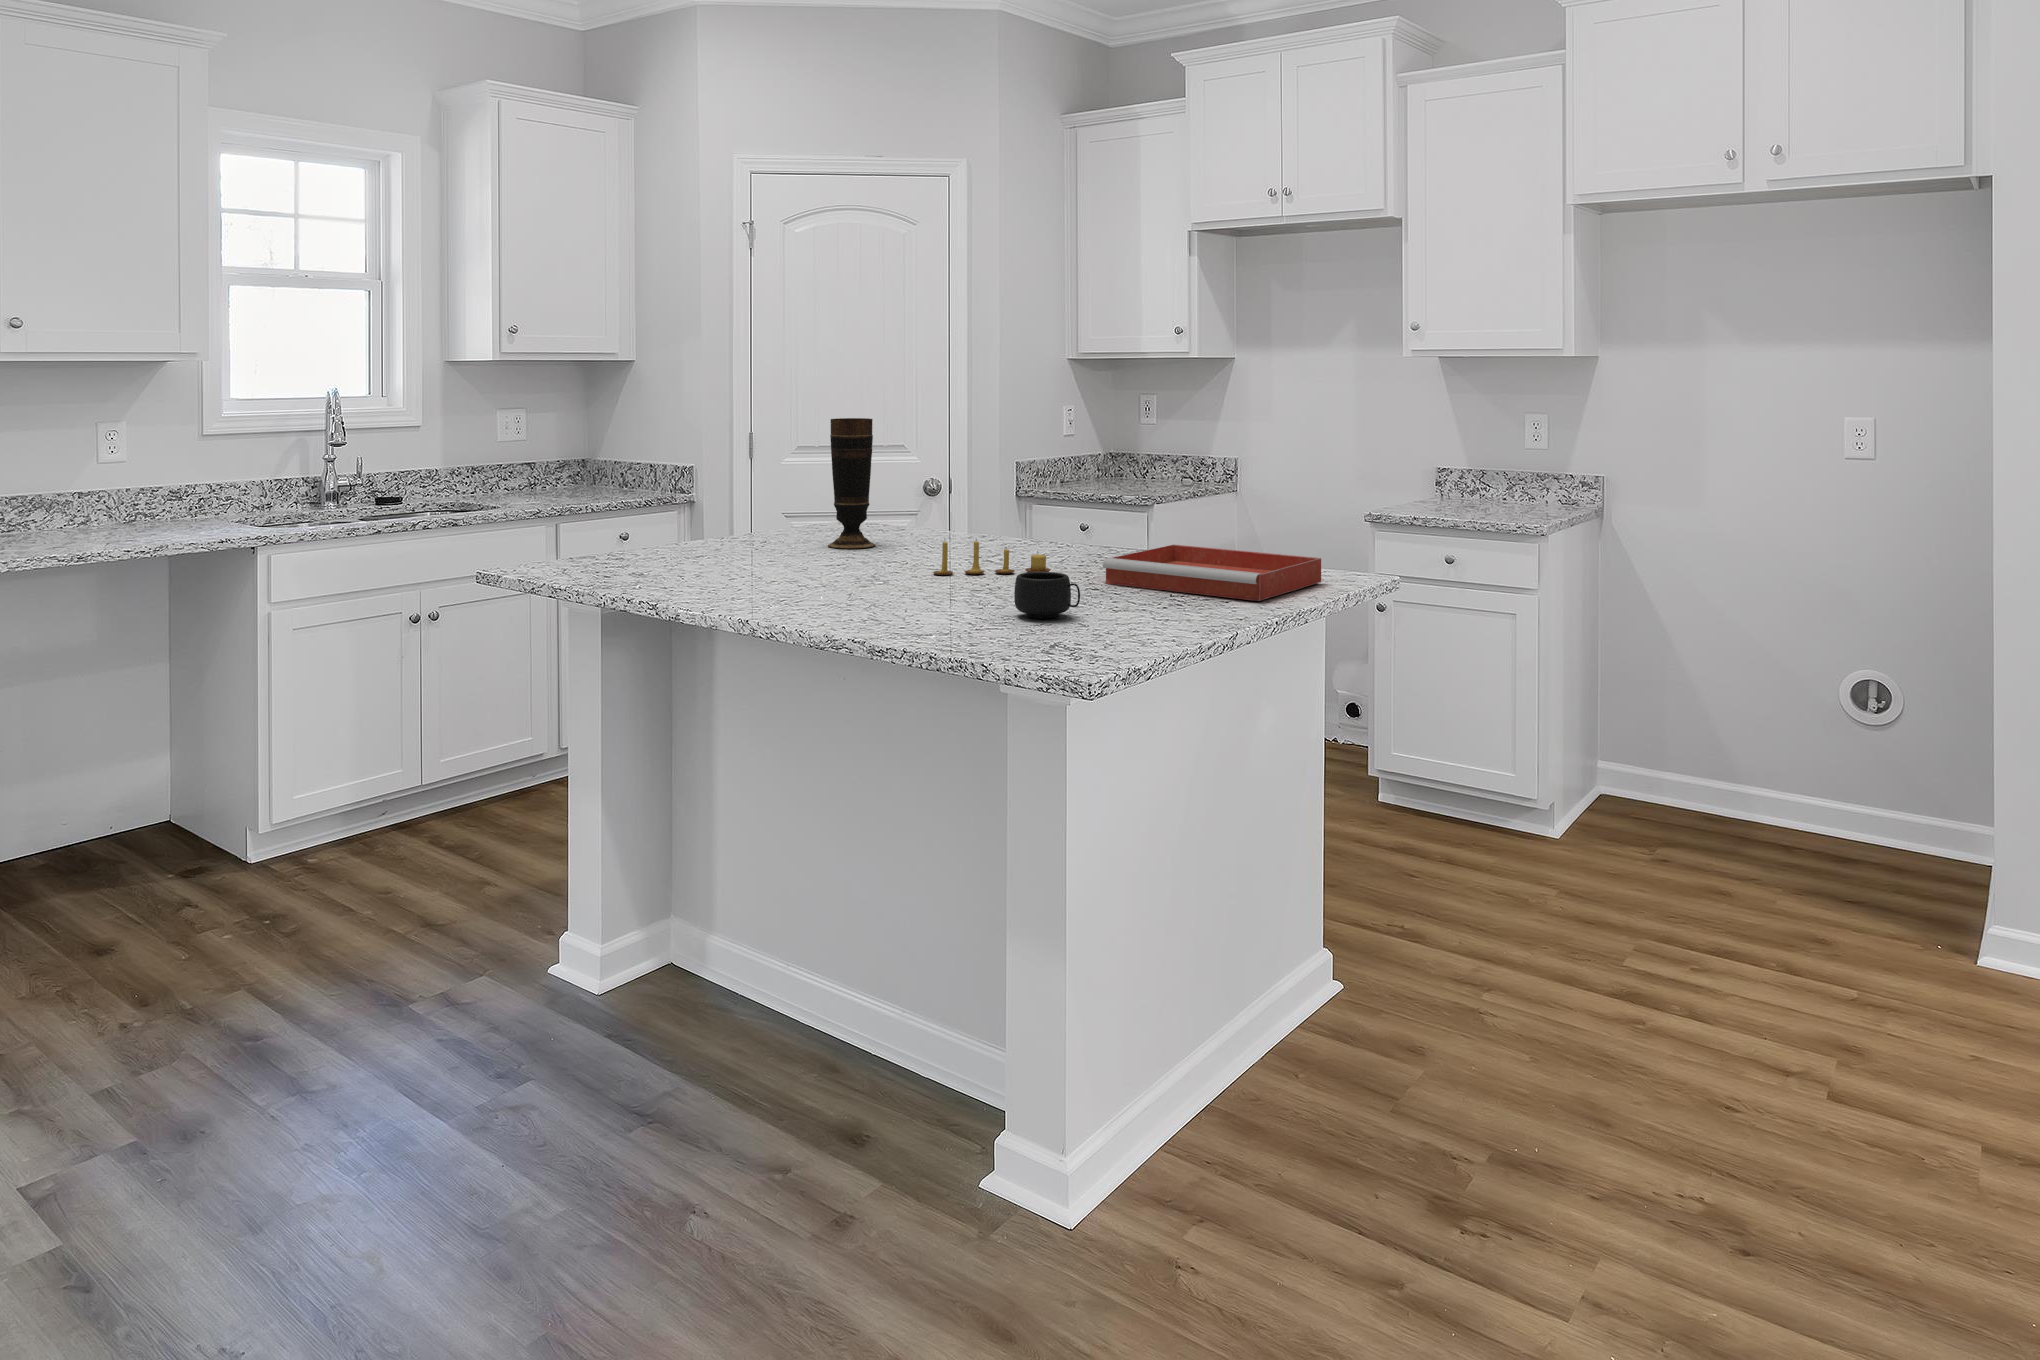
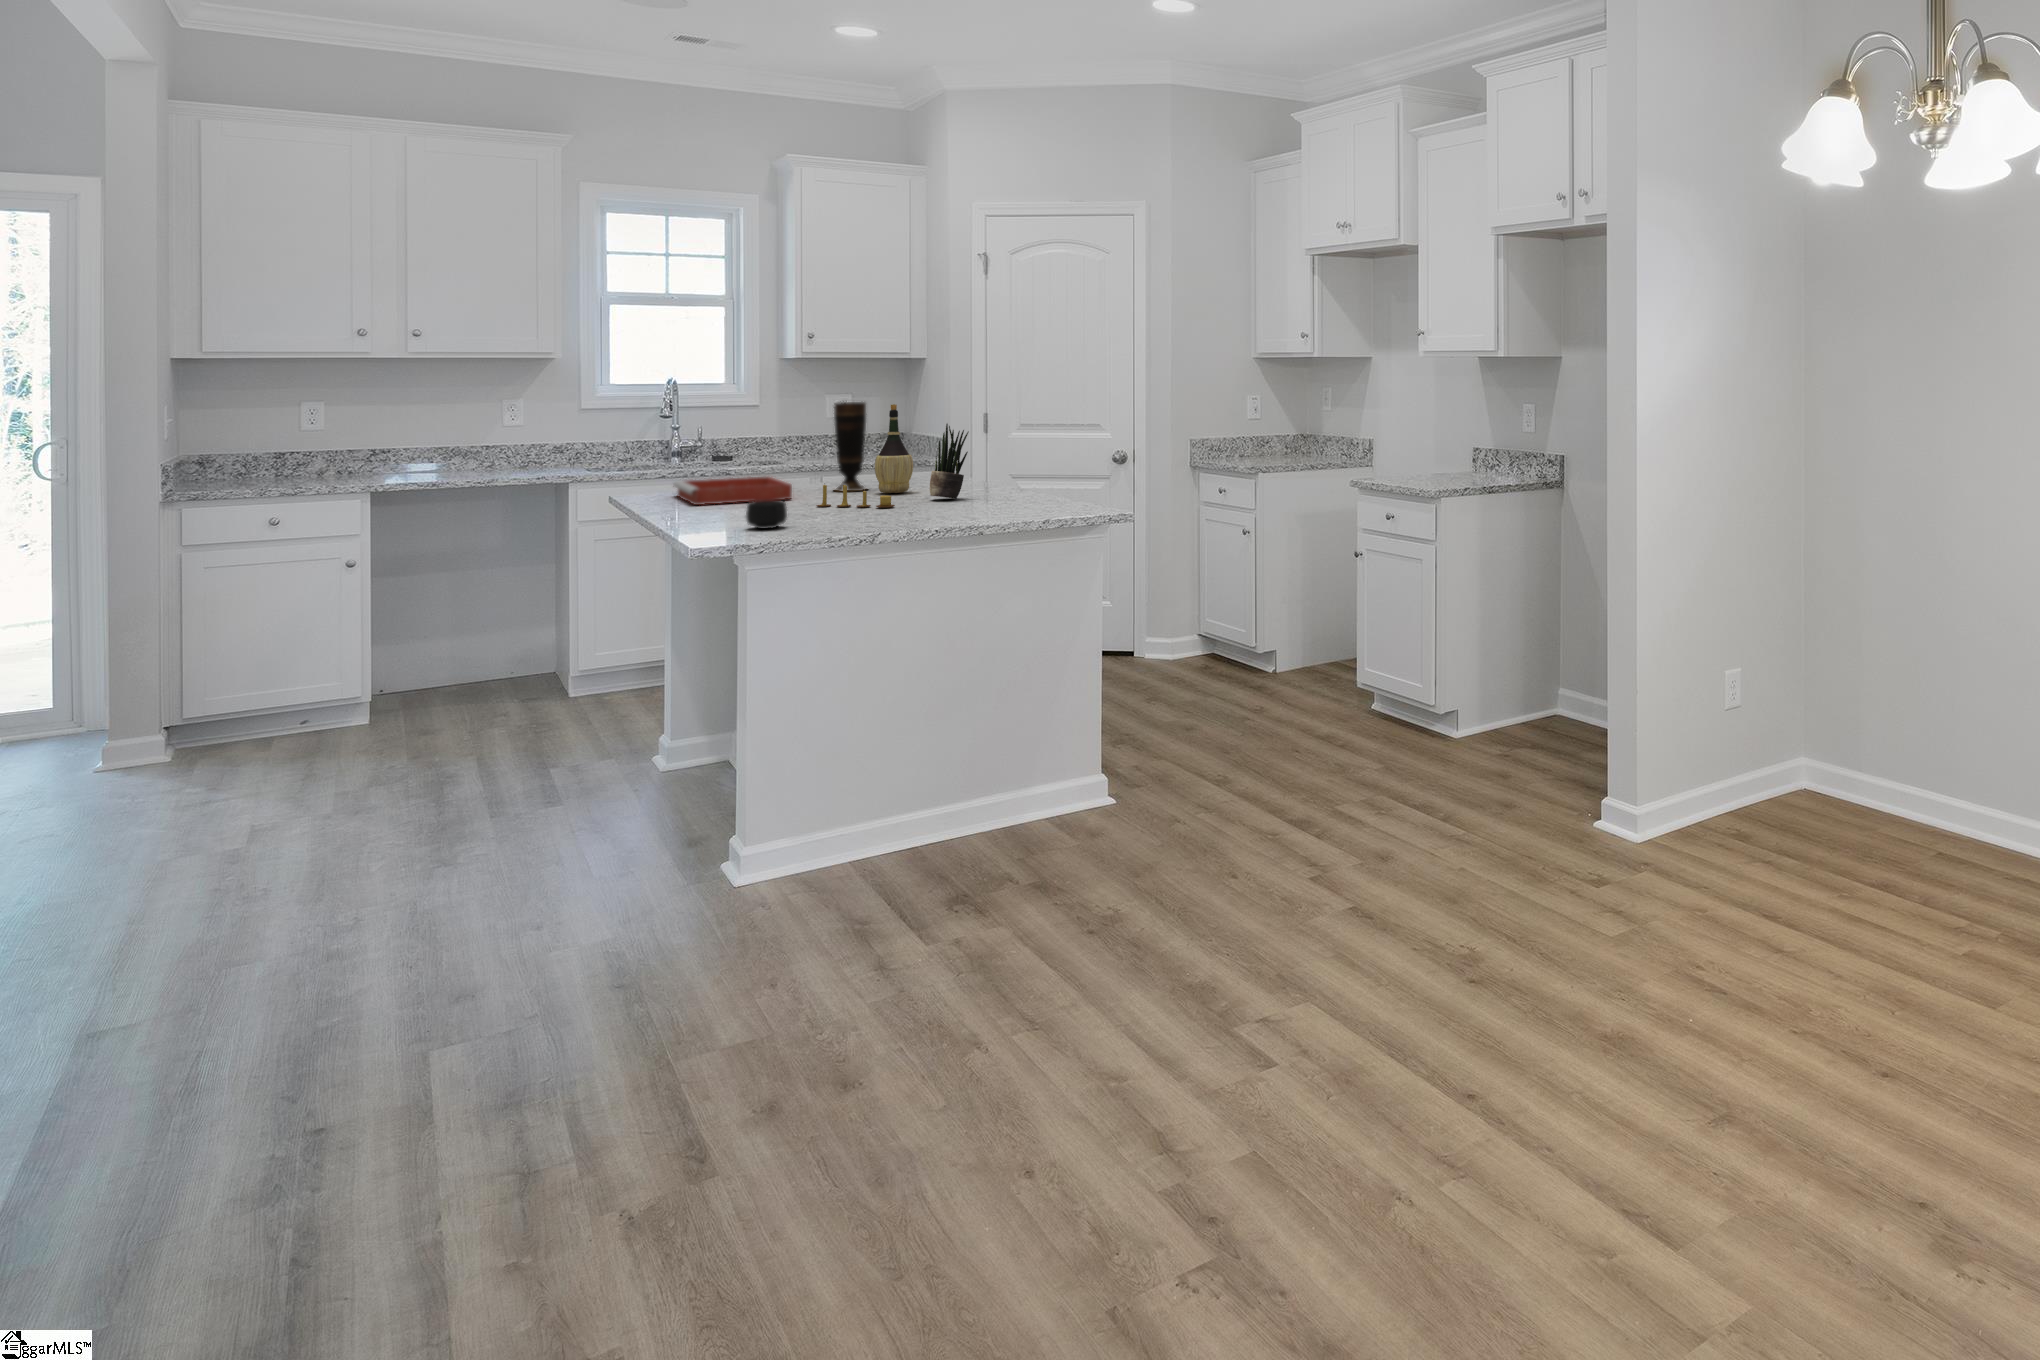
wine bottle: none [908,420,959,548] -> present [875,404,913,493]
potted plant: none [1033,445,1079,554] -> present [930,424,969,499]
tray: present [1103,545,1321,601] -> present [674,477,792,505]

